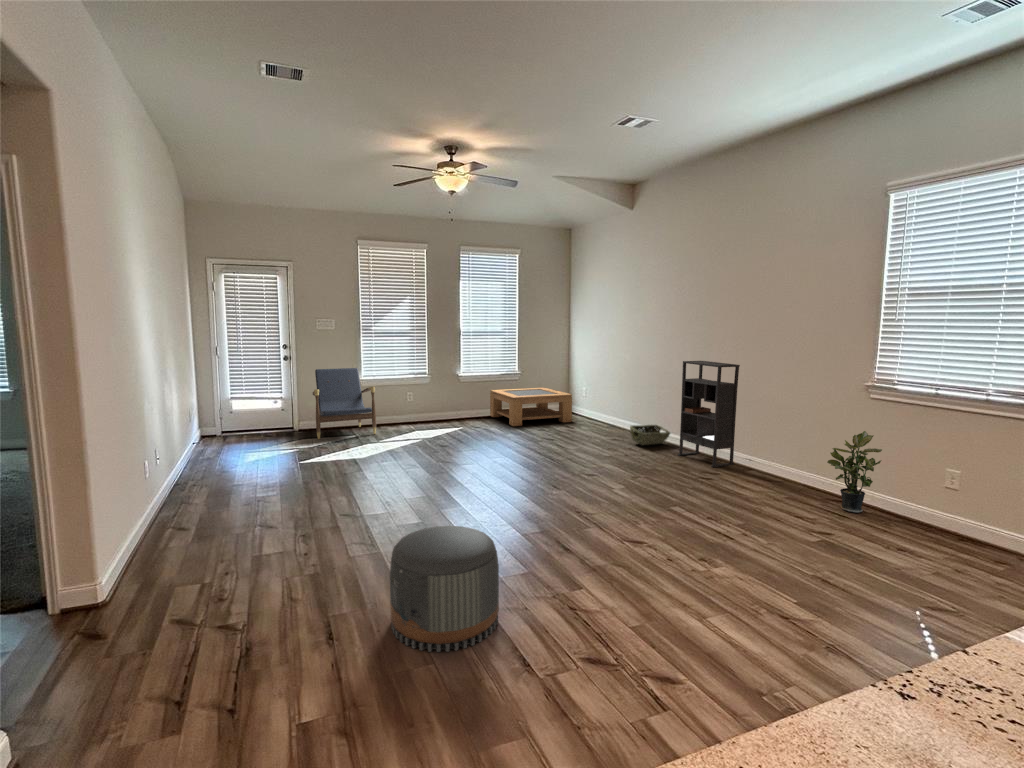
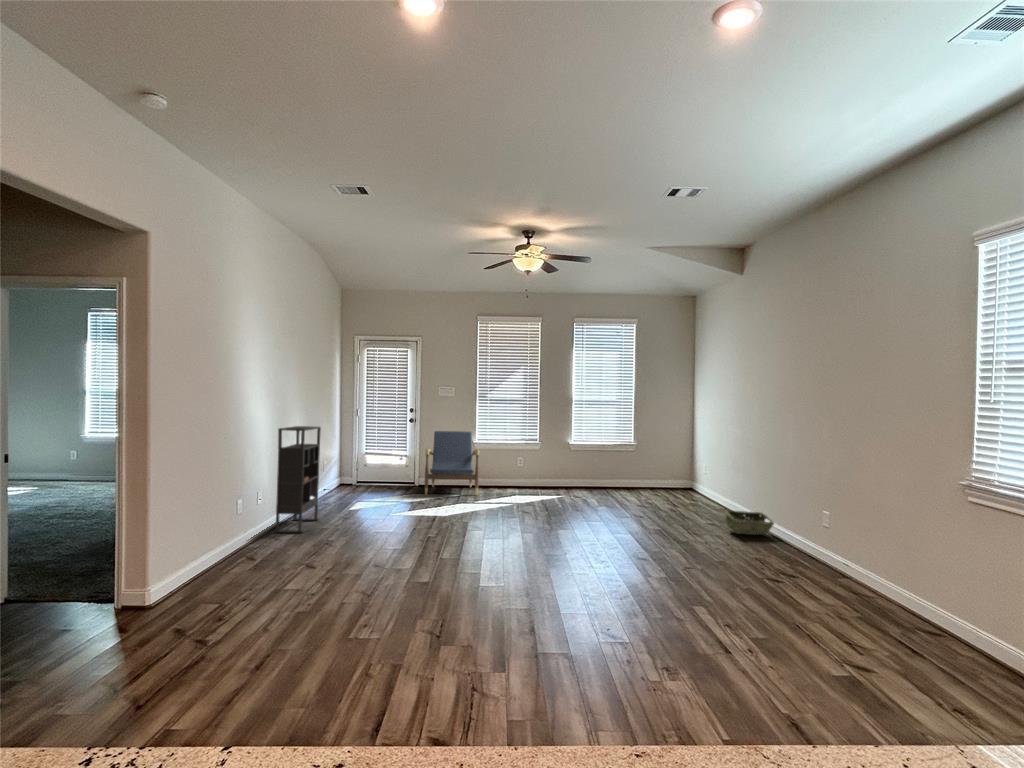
bookshelf: present [678,361,740,467] -> present [275,426,321,533]
coffee table: present [490,388,572,426] -> none [602,461,683,502]
potted plant: present [827,431,882,513] -> none [904,539,977,646]
pouf: present [390,526,499,652] -> none [330,571,429,681]

